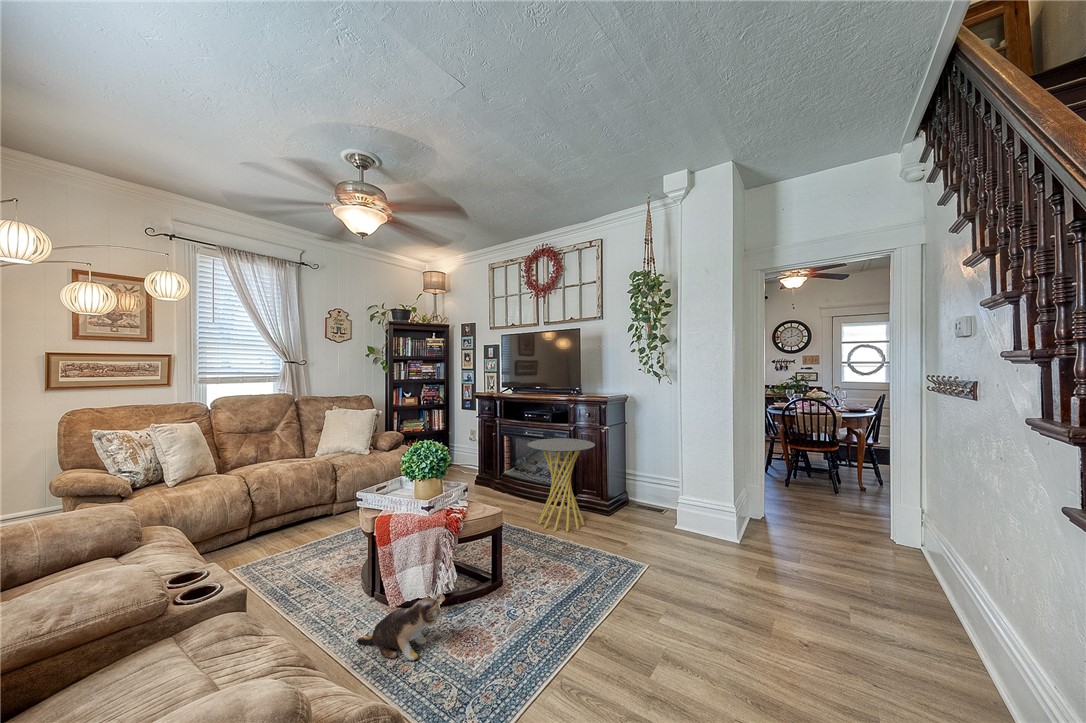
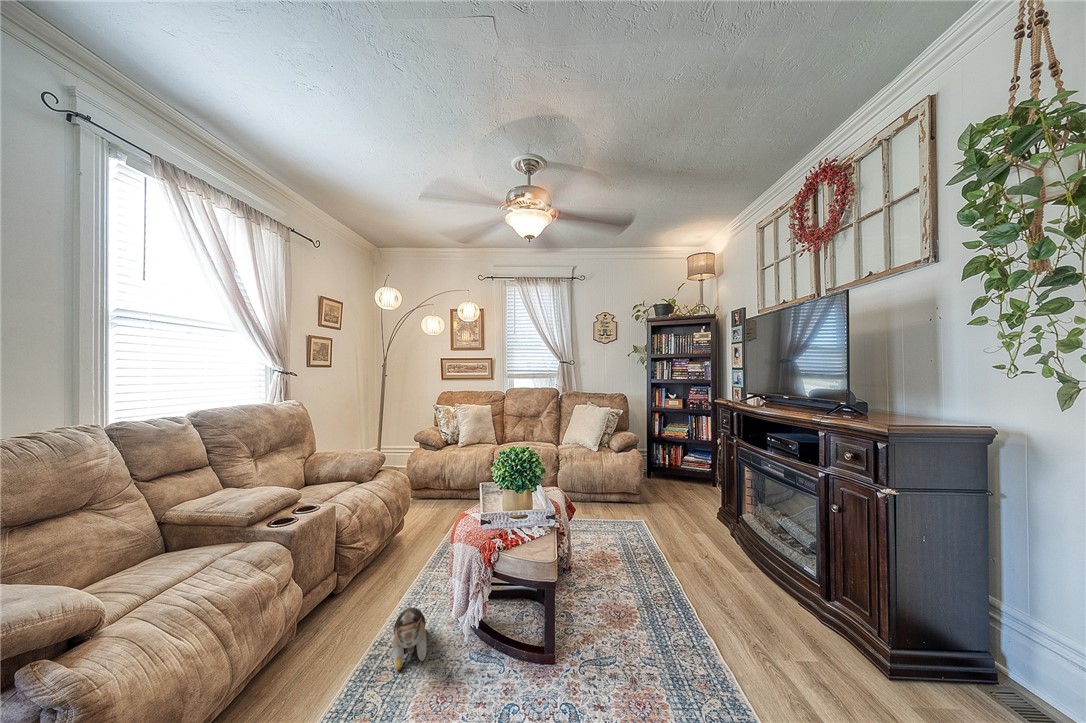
side table: present [527,438,595,532] -> none [702,479,841,665]

